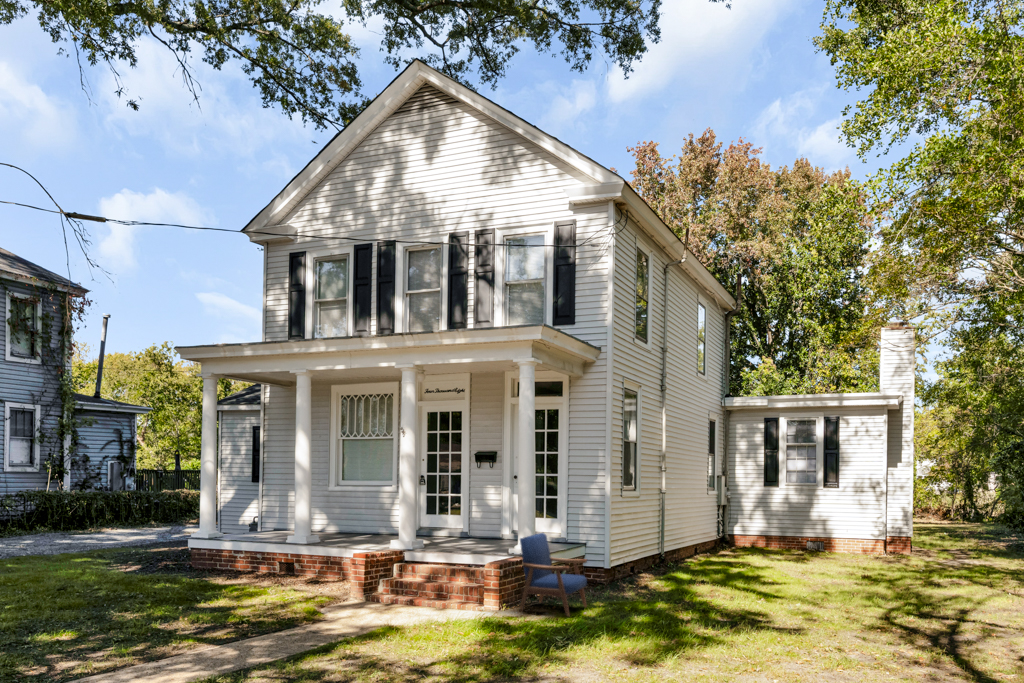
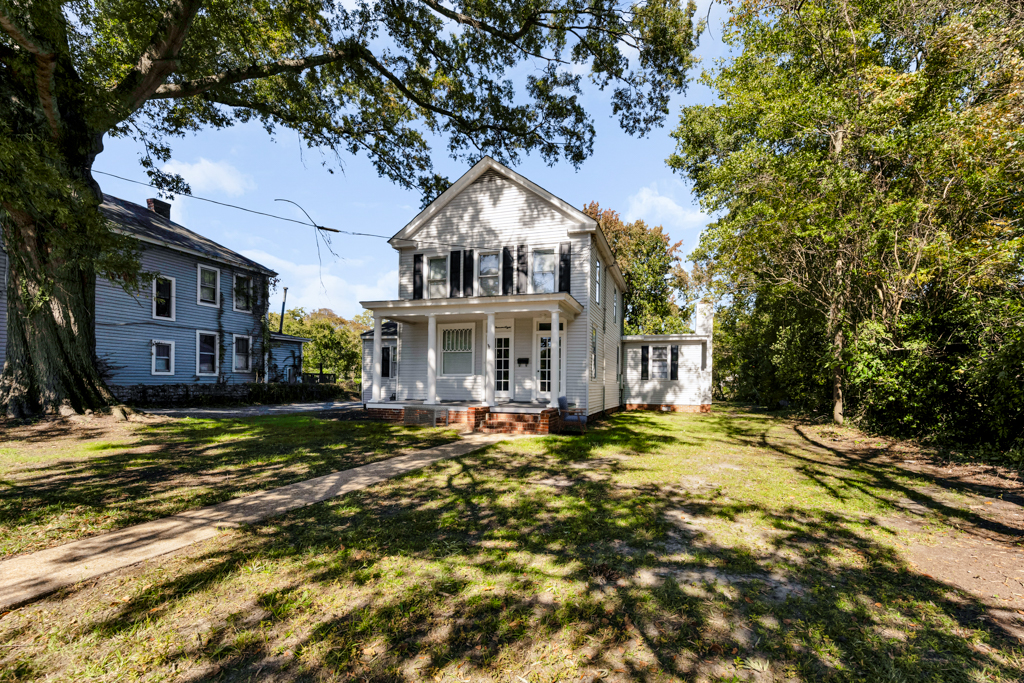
storage bench: none [238,545,325,595] -> present [403,404,449,428]

